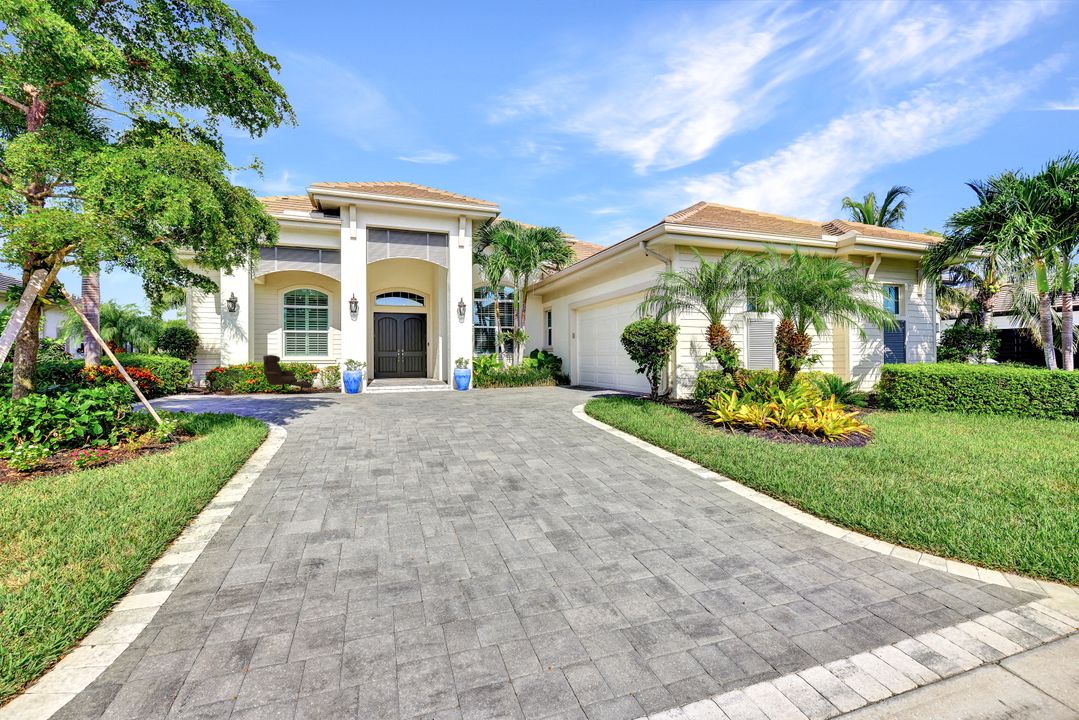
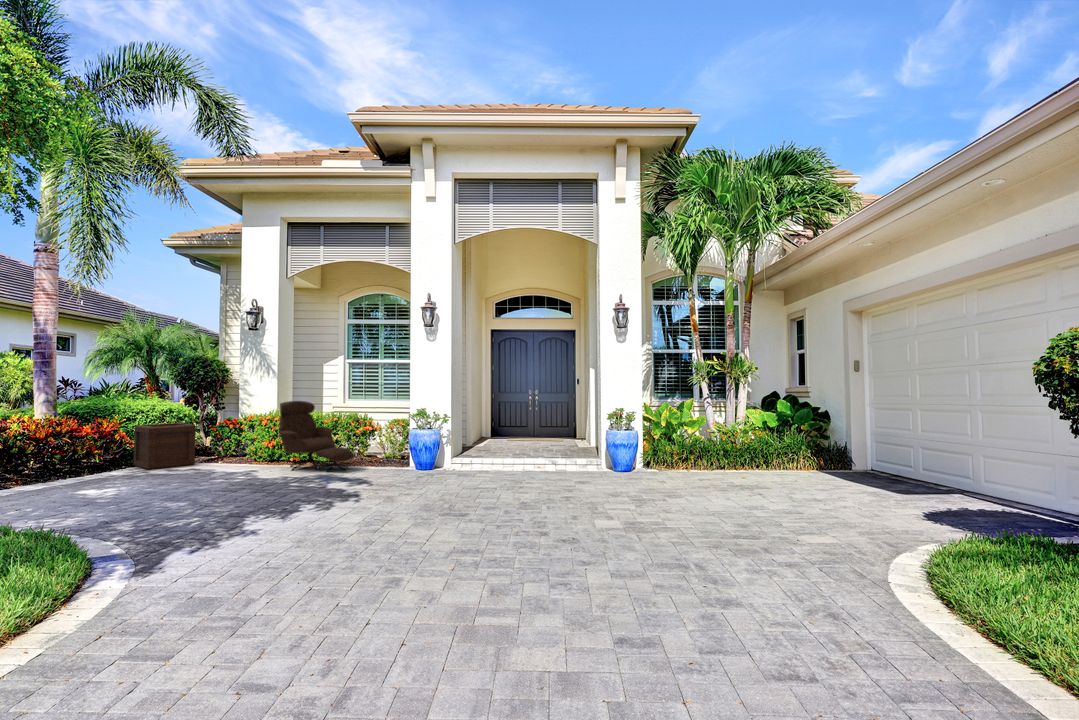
house plant: present [214,369,246,395] -> none [203,423,261,468]
wooden crate: none [157,370,201,397] -> present [134,423,196,469]

